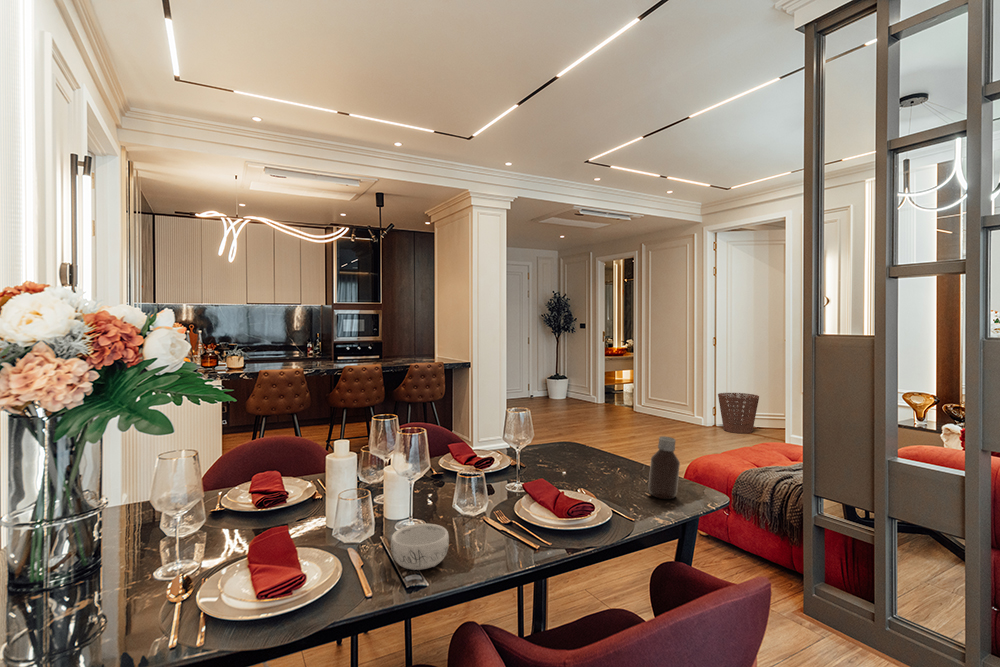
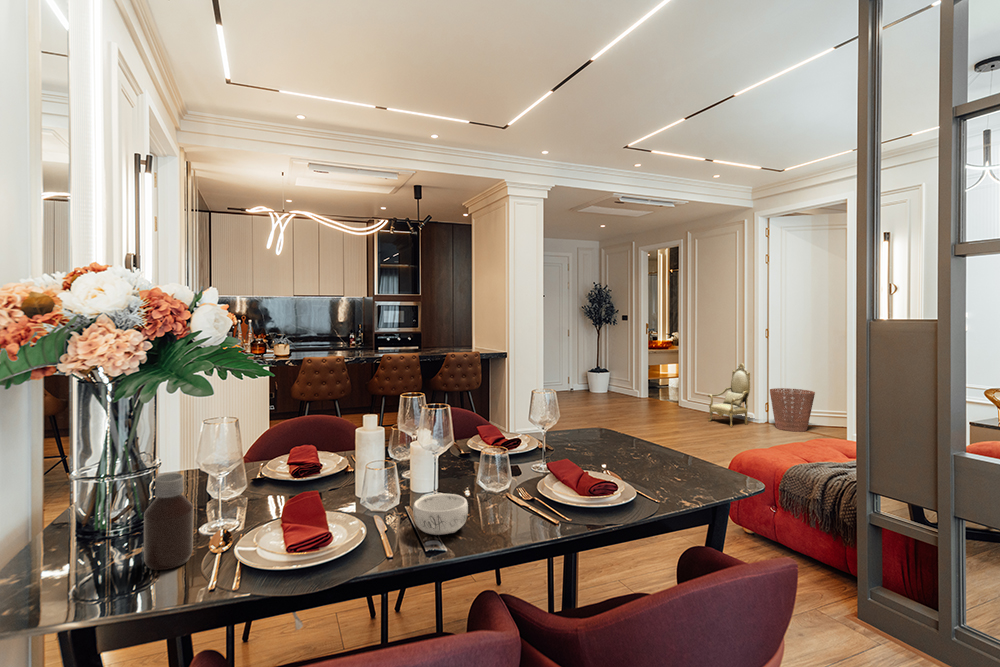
armchair: none [661,349,700,431] -> present [708,363,750,427]
bottle: present [648,436,680,499] -> present [144,473,193,570]

